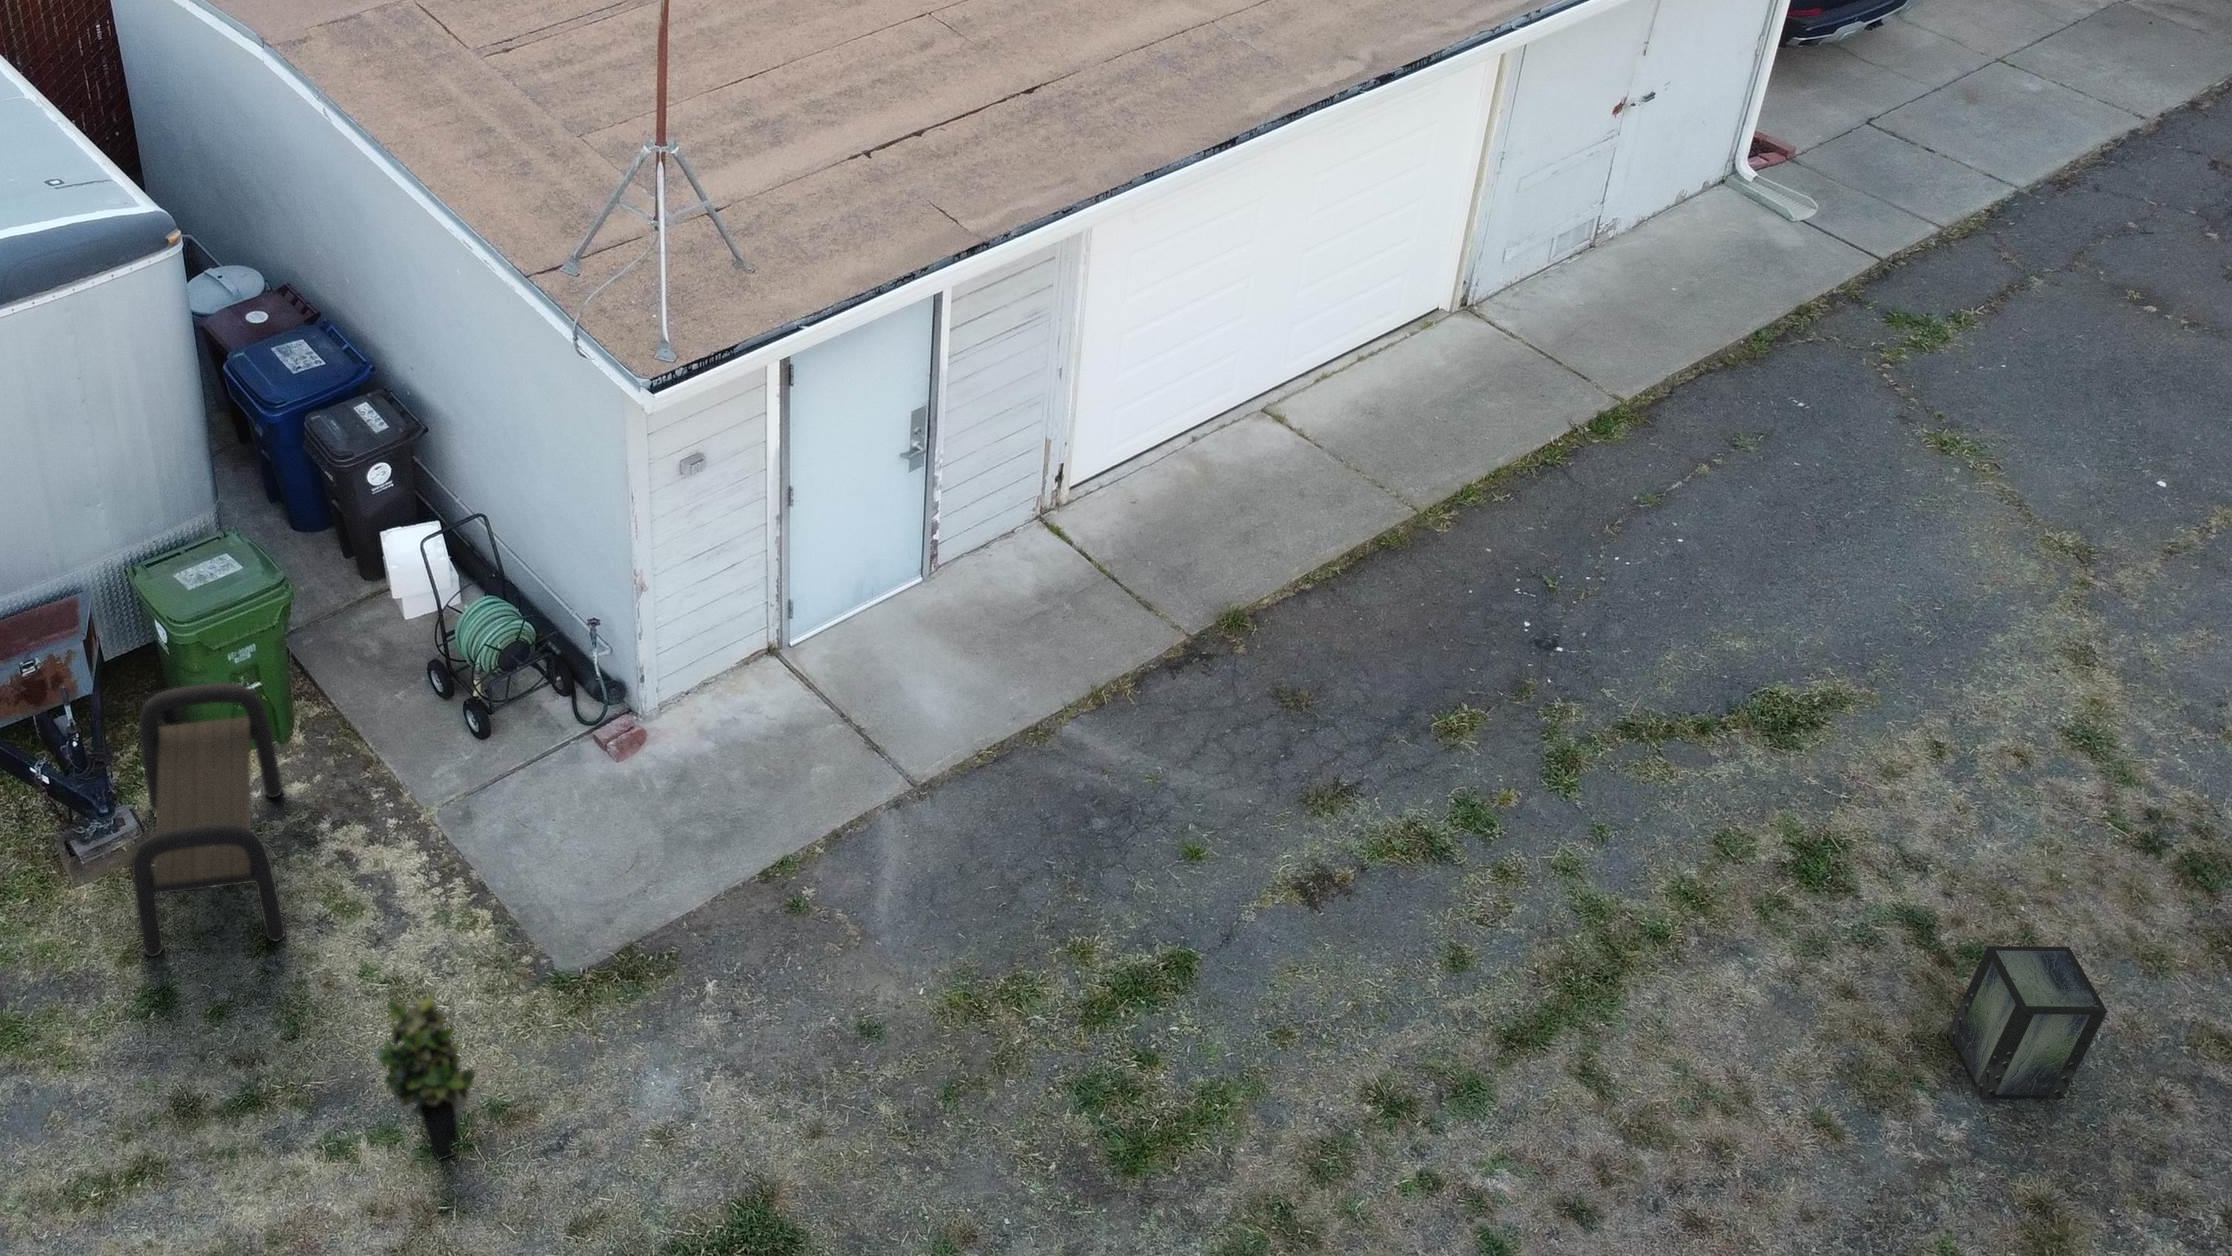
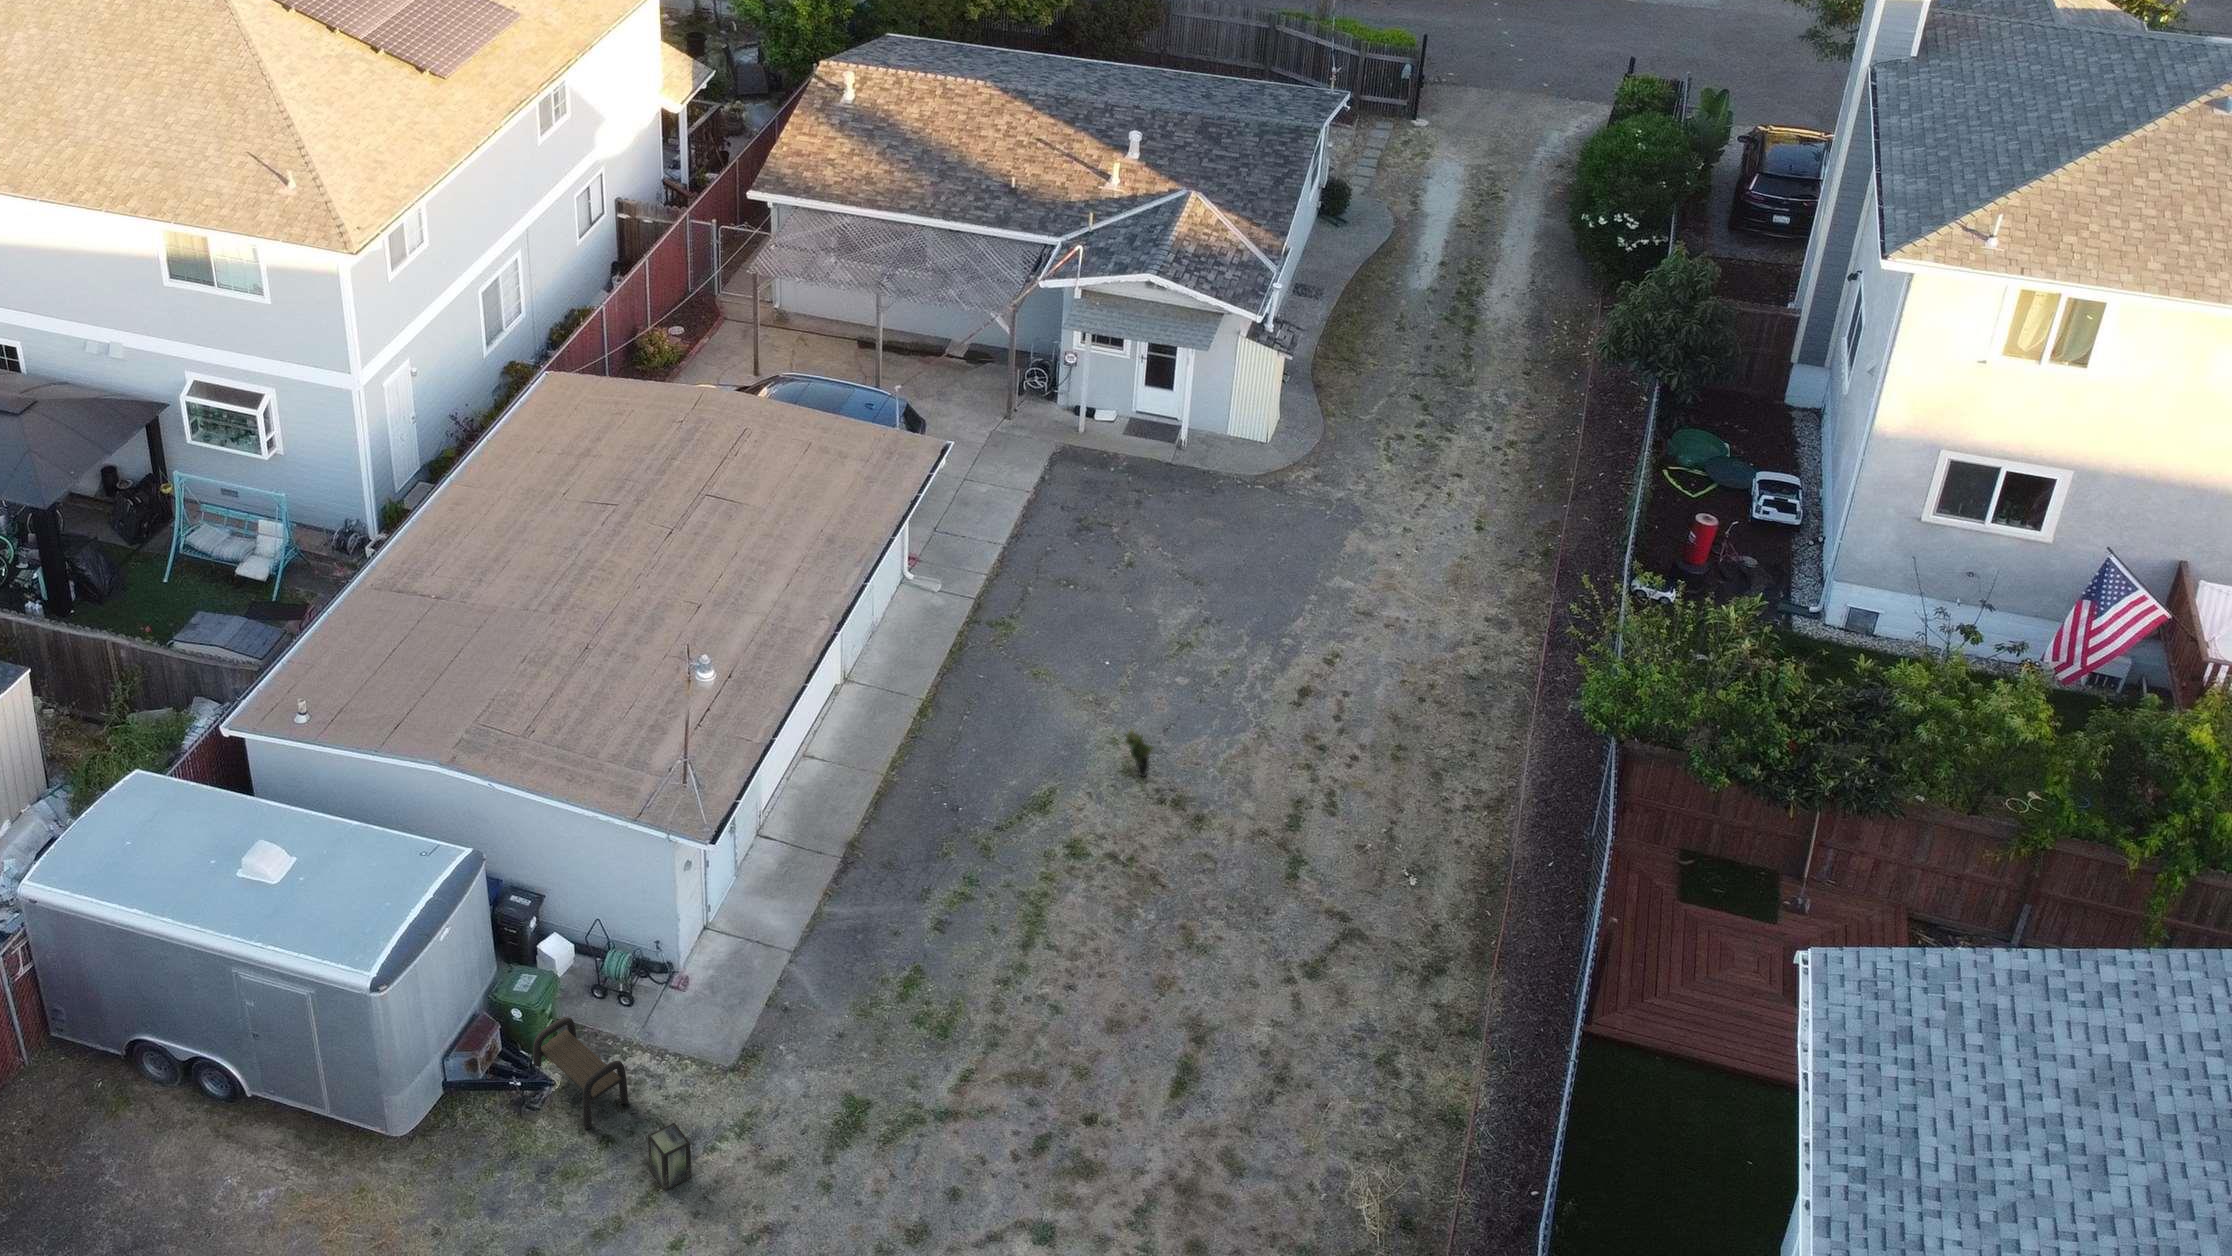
storage box: present [1947,946,2107,1099] -> present [648,1123,691,1191]
potted plant: present [375,991,476,1160] -> present [1125,729,1152,777]

